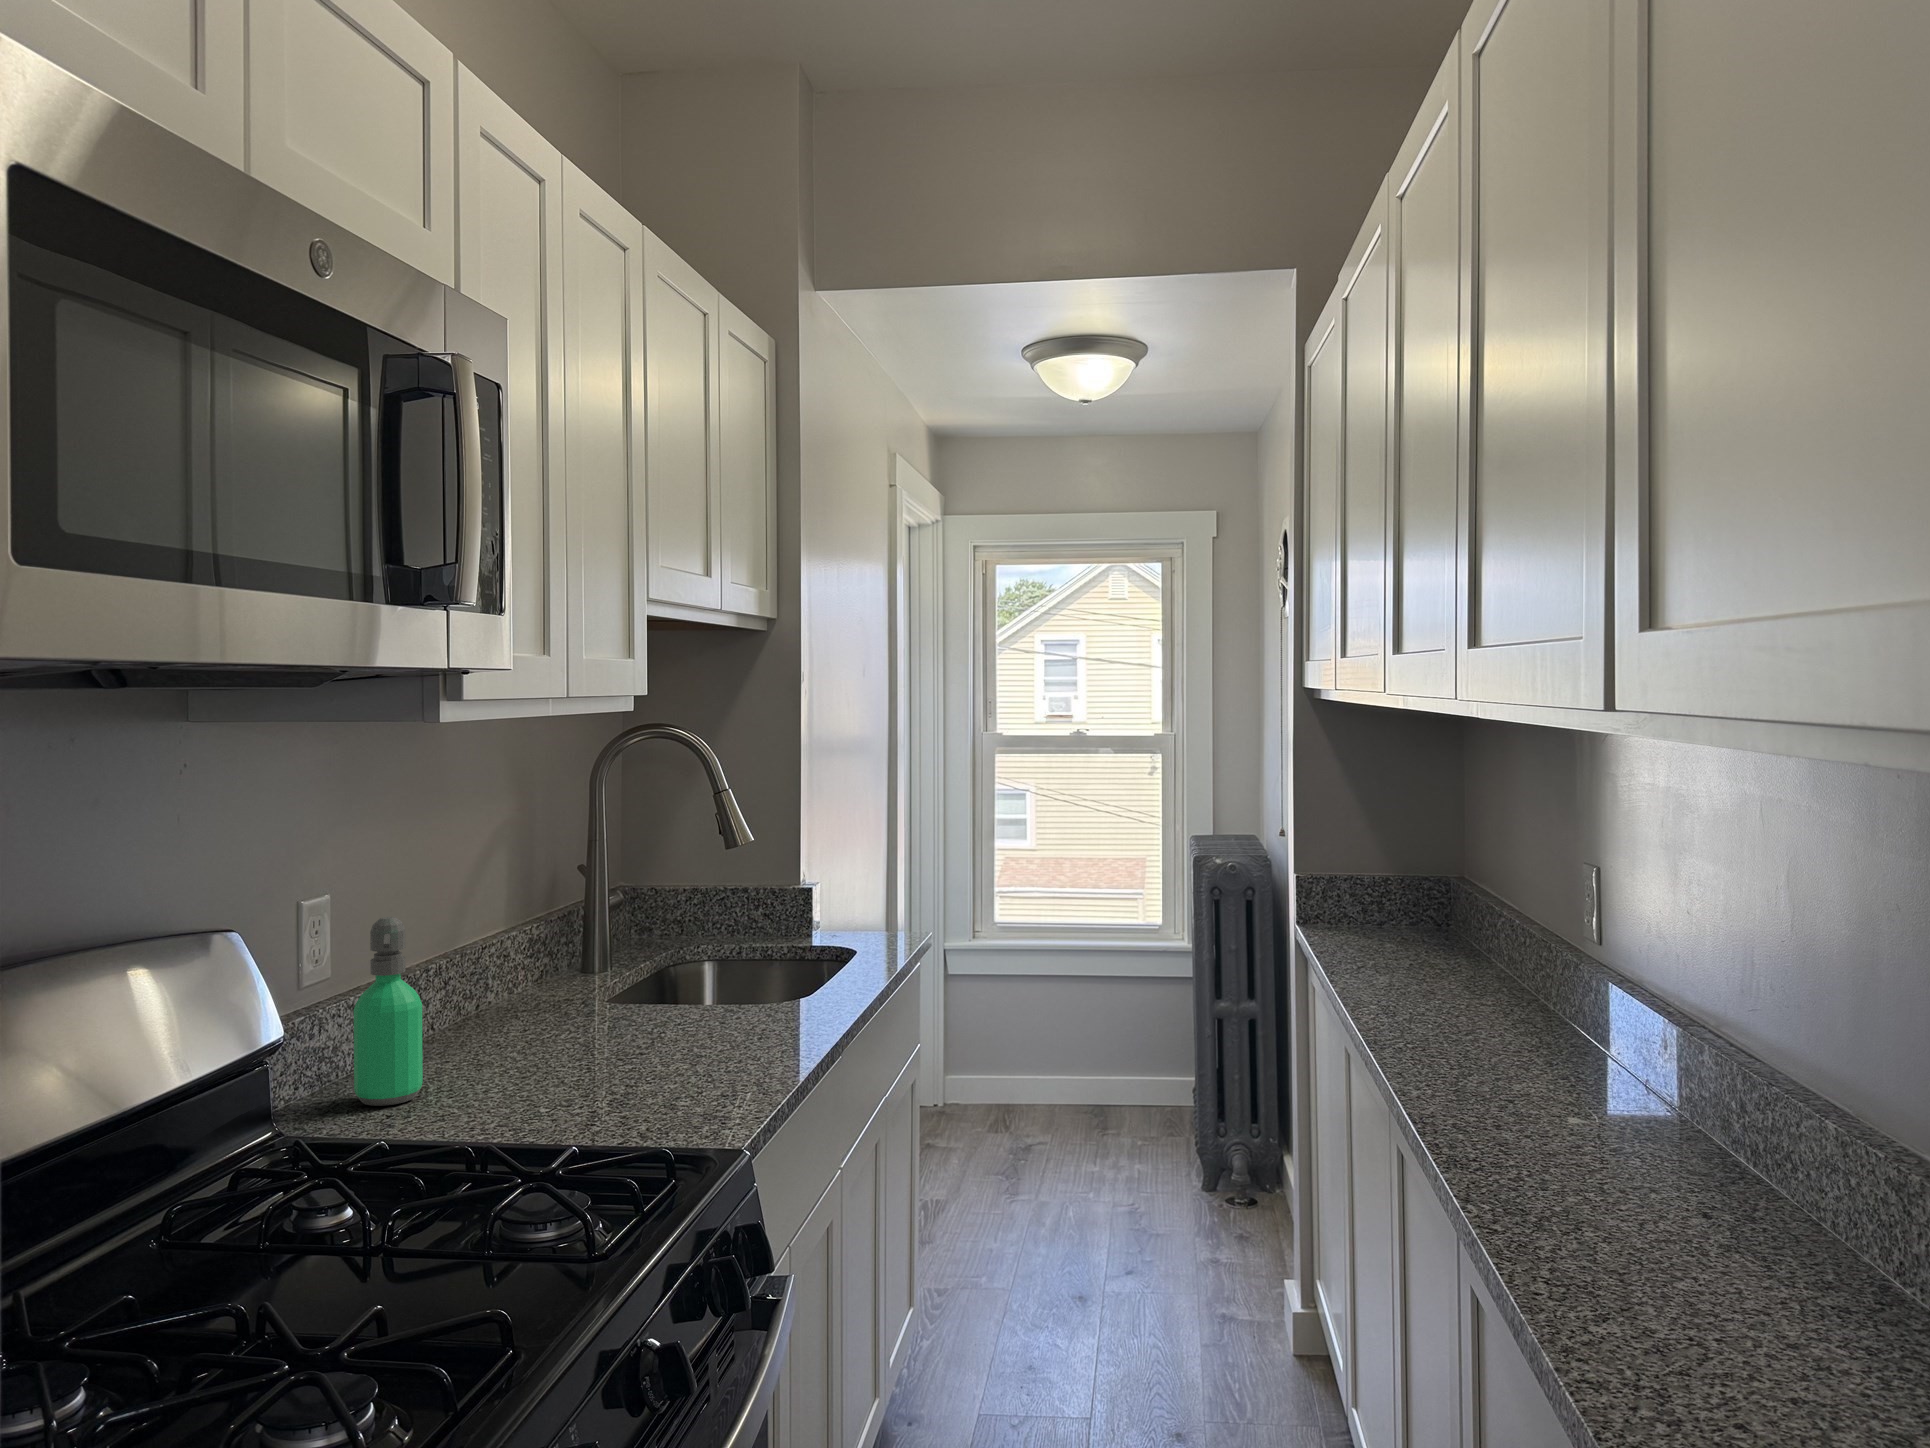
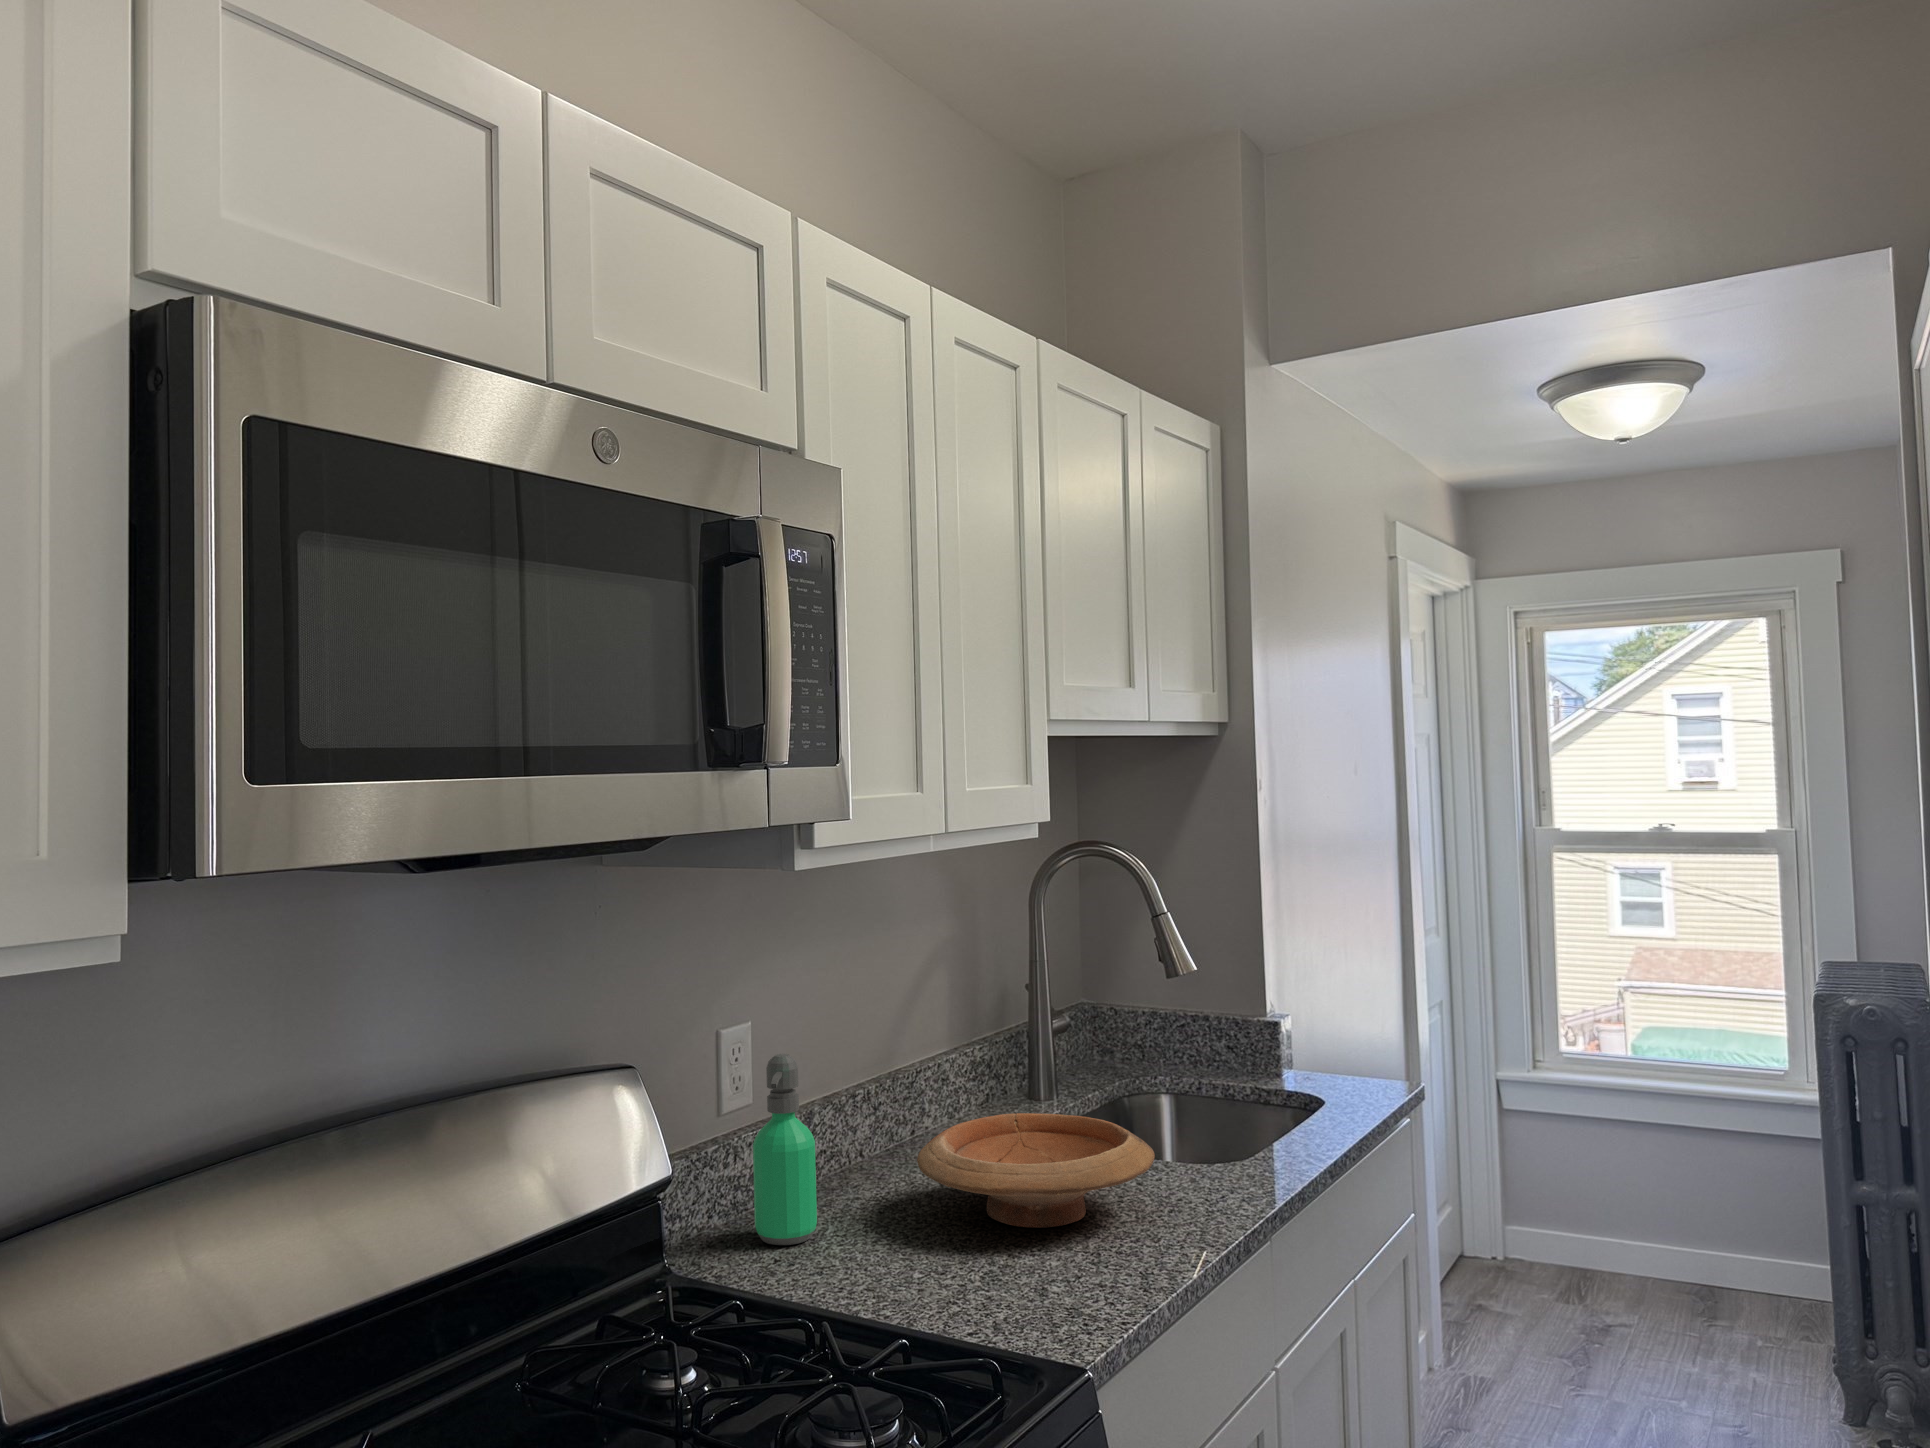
wooden bowl: none [521,967,749,1065] -> present [917,1113,1155,1228]

